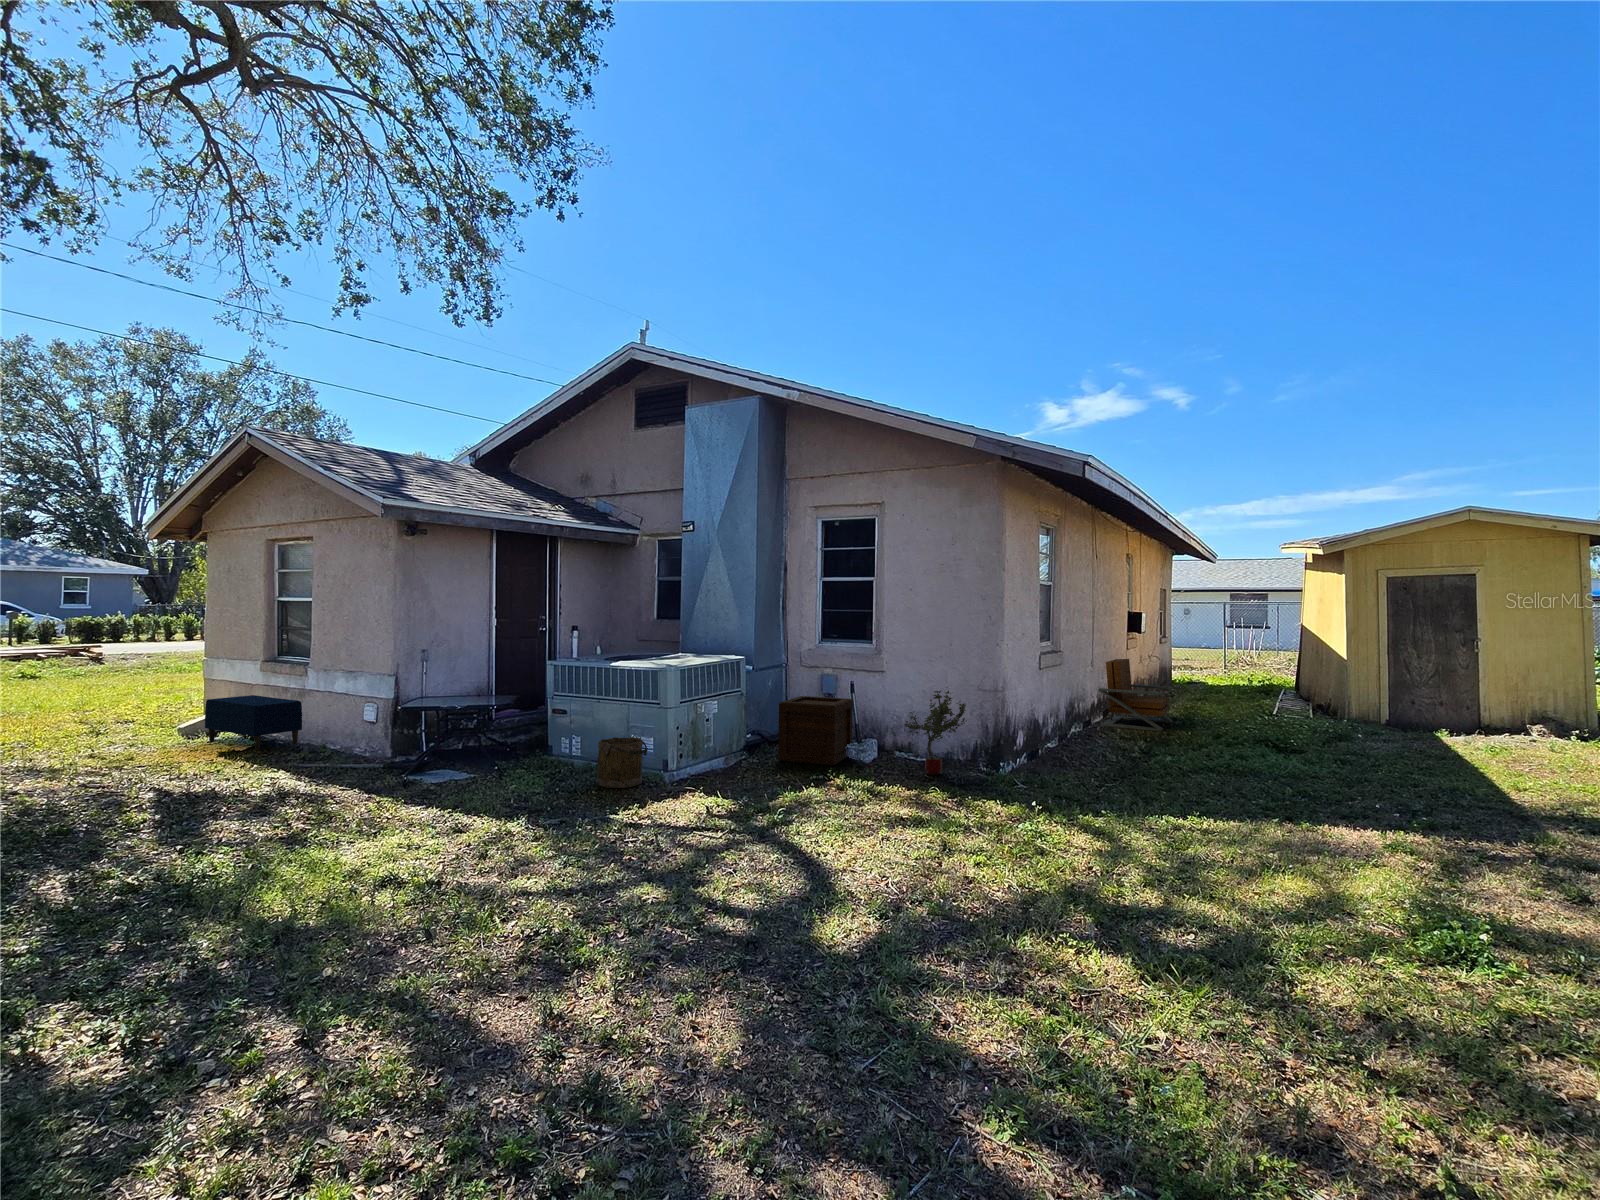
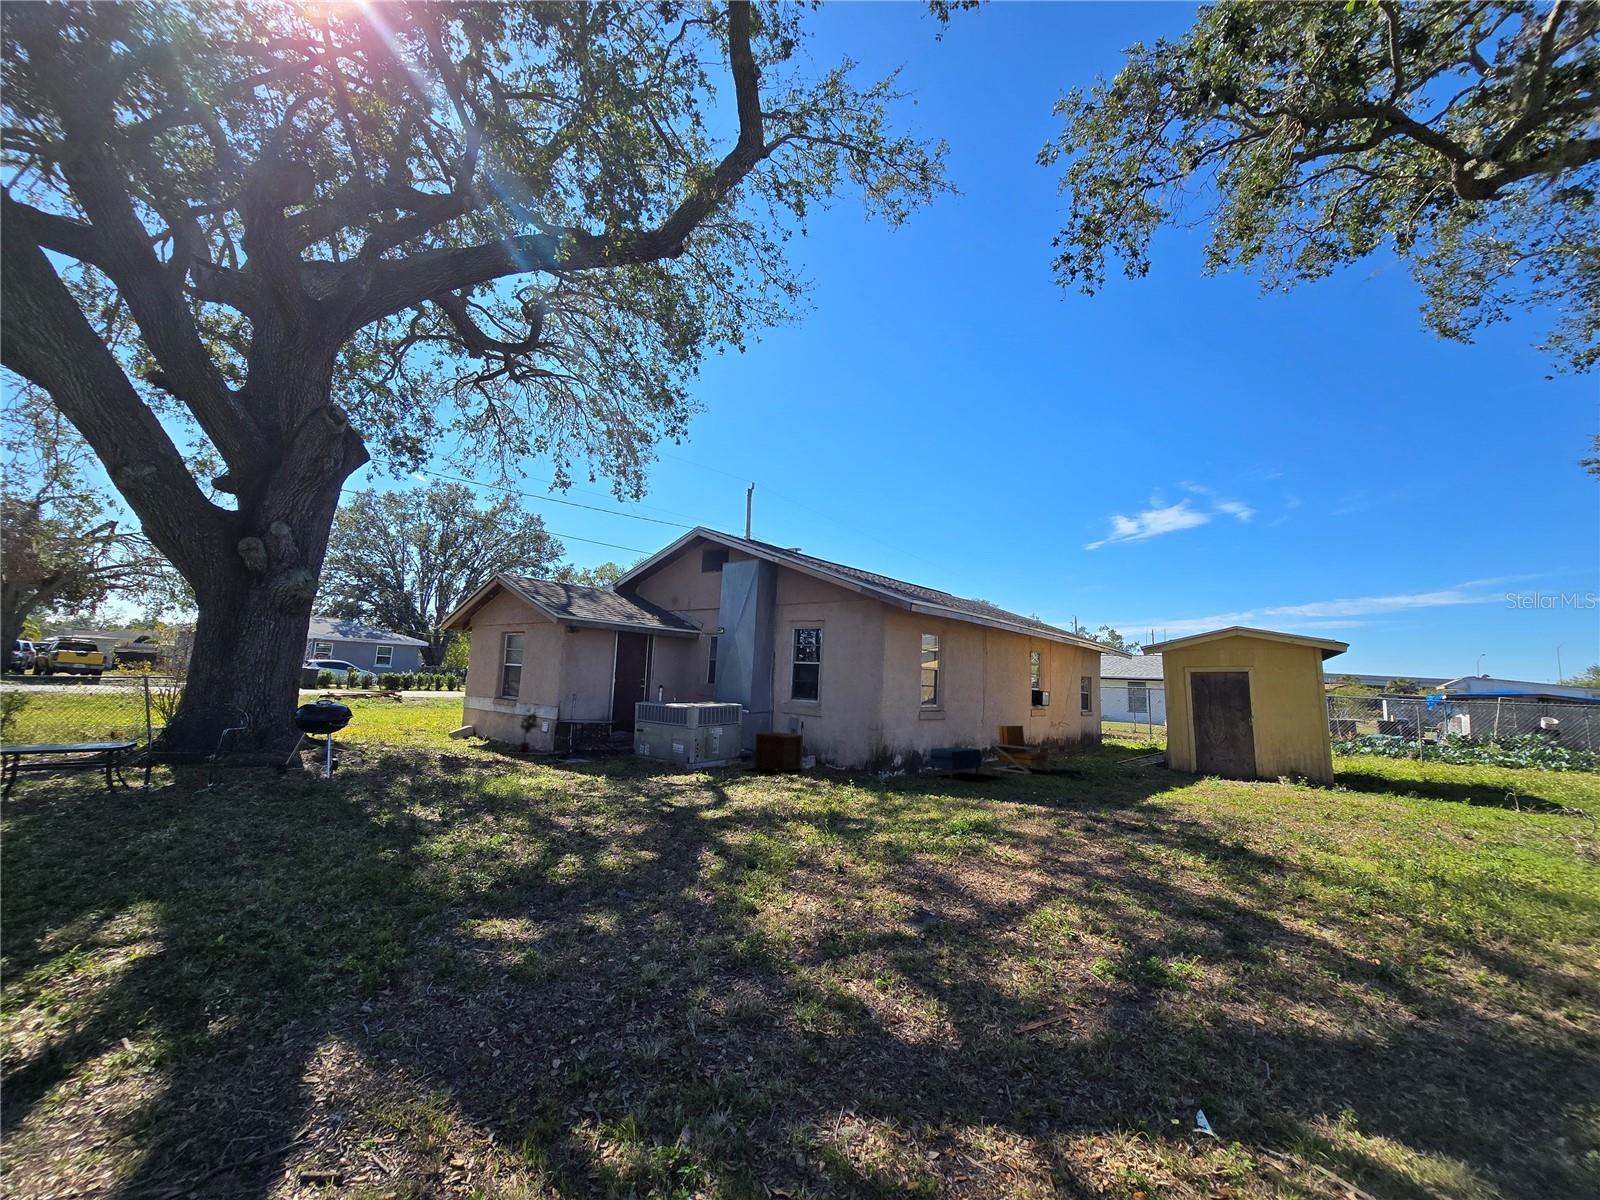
potted tree: present [904,691,967,775] -> present [520,709,542,751]
bench: present [205,695,302,750] -> present [930,747,981,779]
bucket: present [597,735,648,788] -> none [646,744,674,770]

